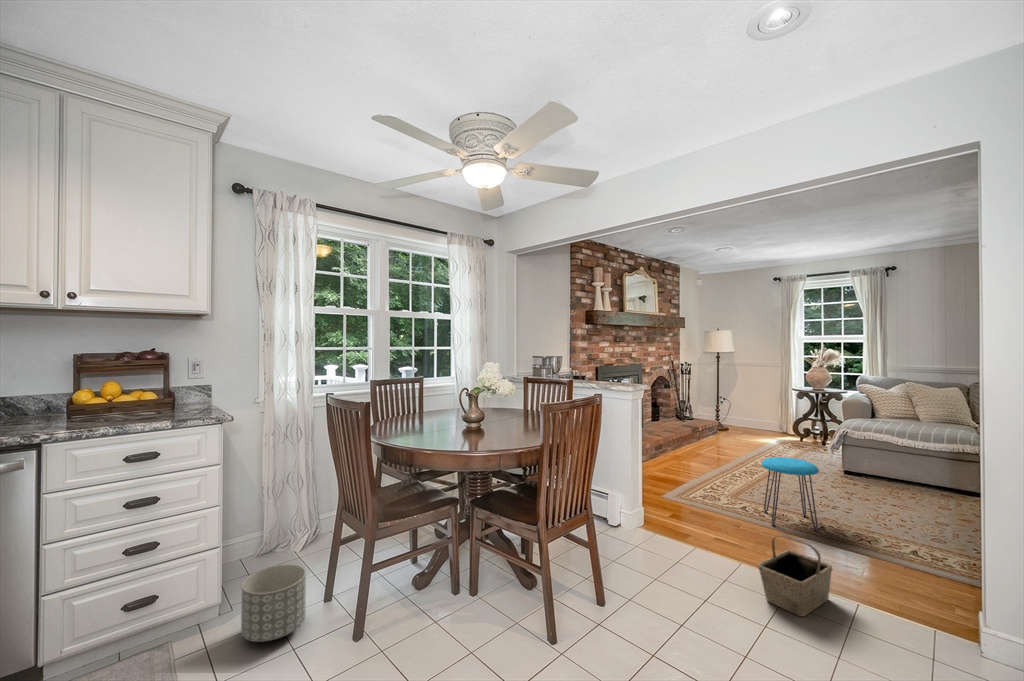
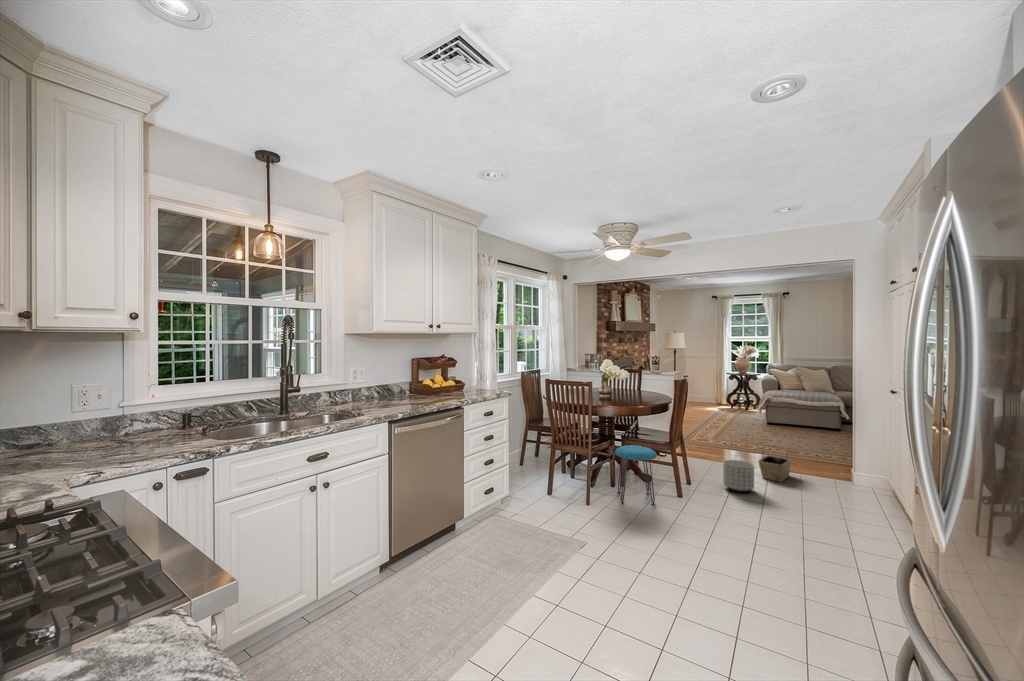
stool: present [761,457,819,531] -> present [615,445,657,504]
planter: present [241,564,306,642] -> present [723,460,754,492]

